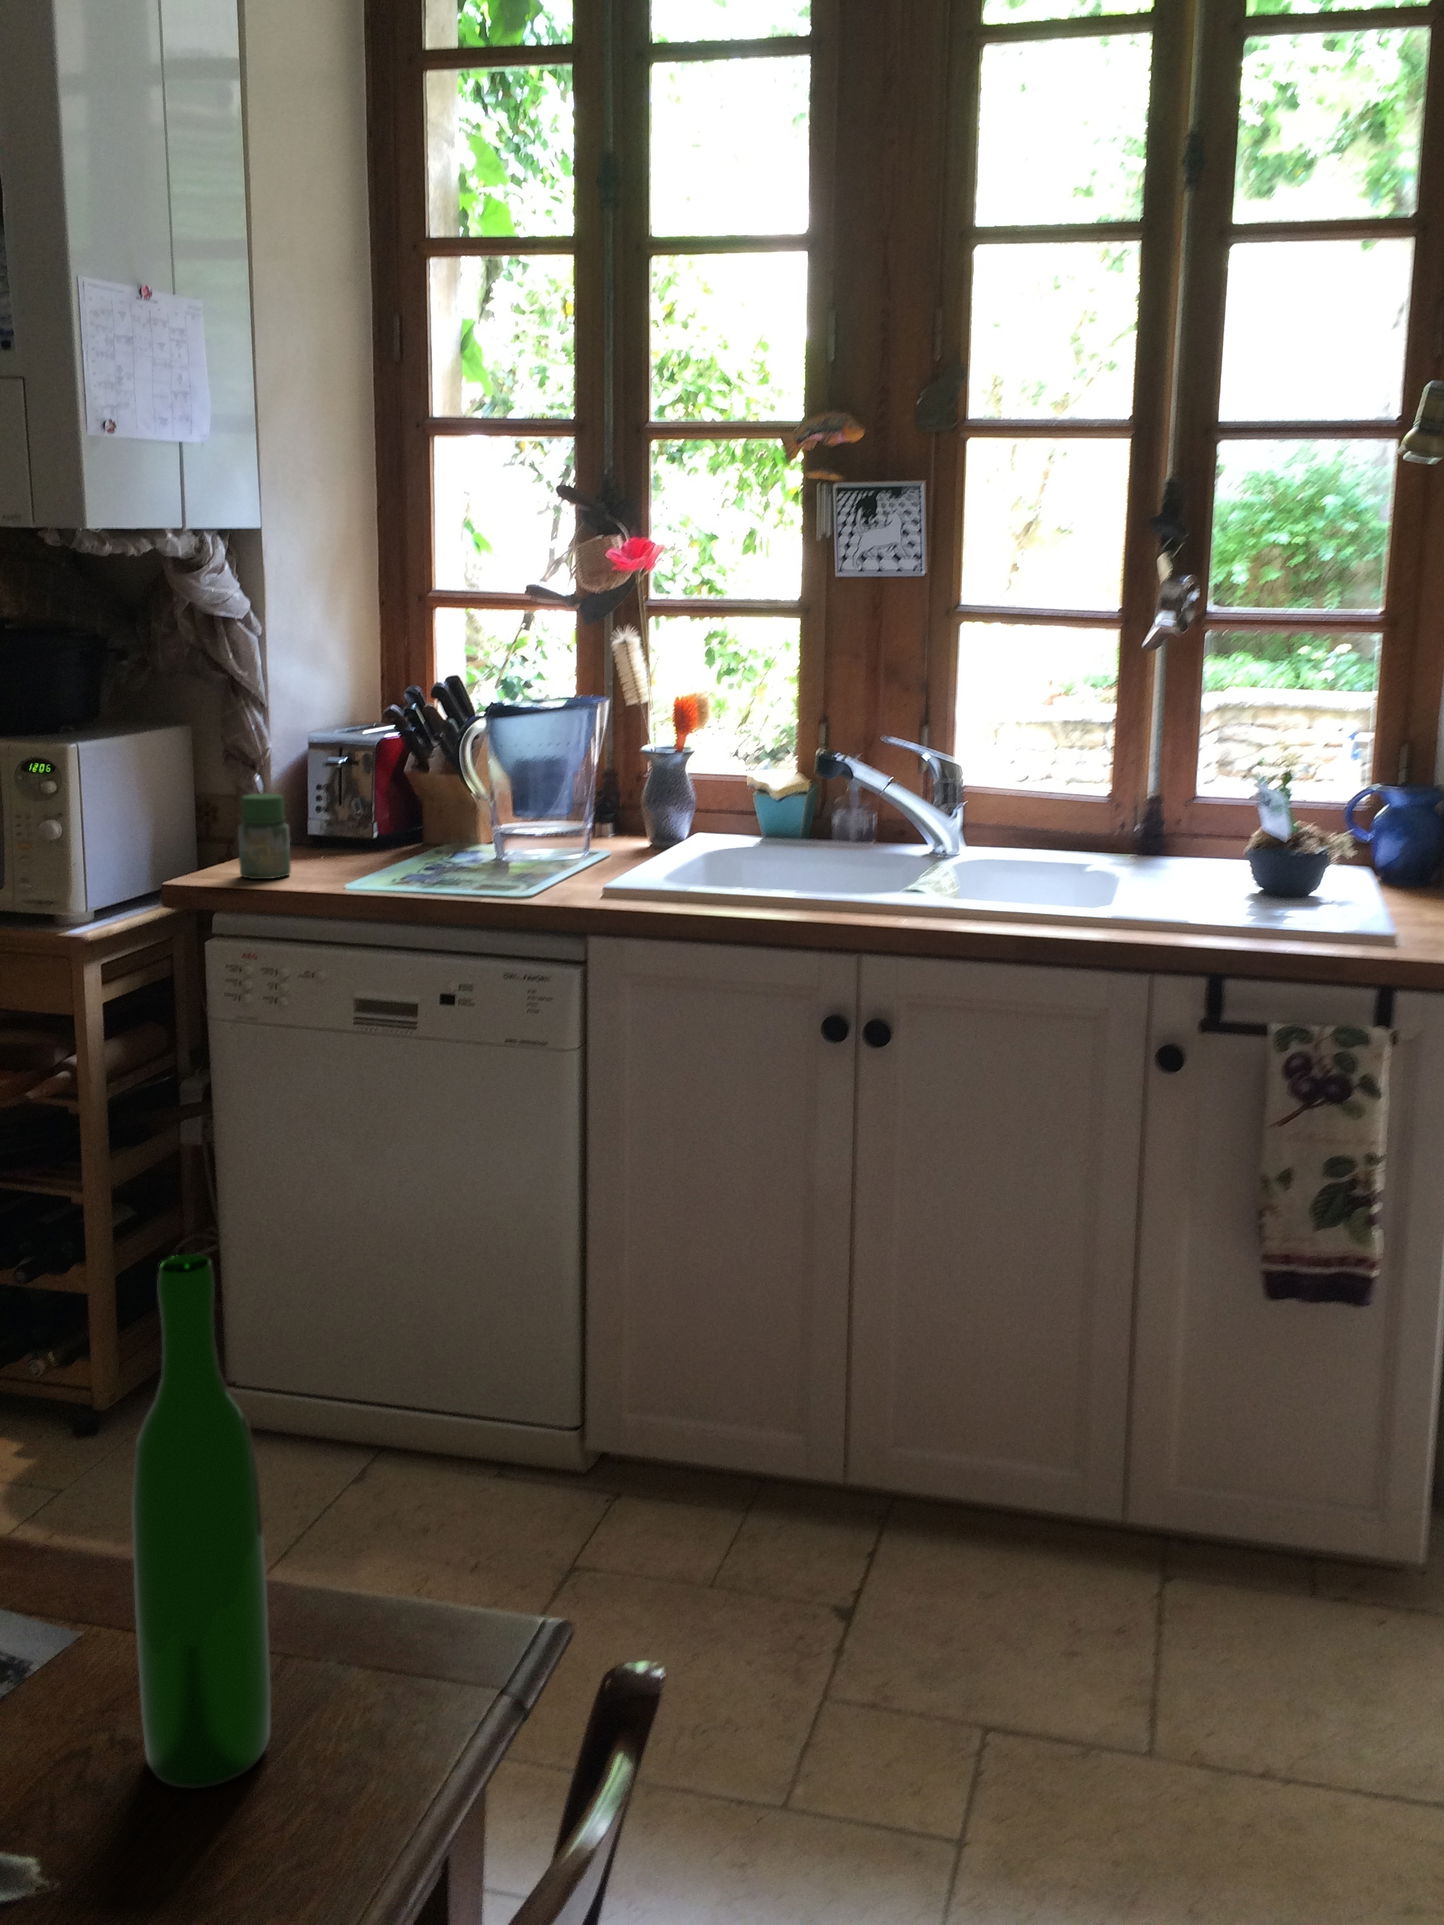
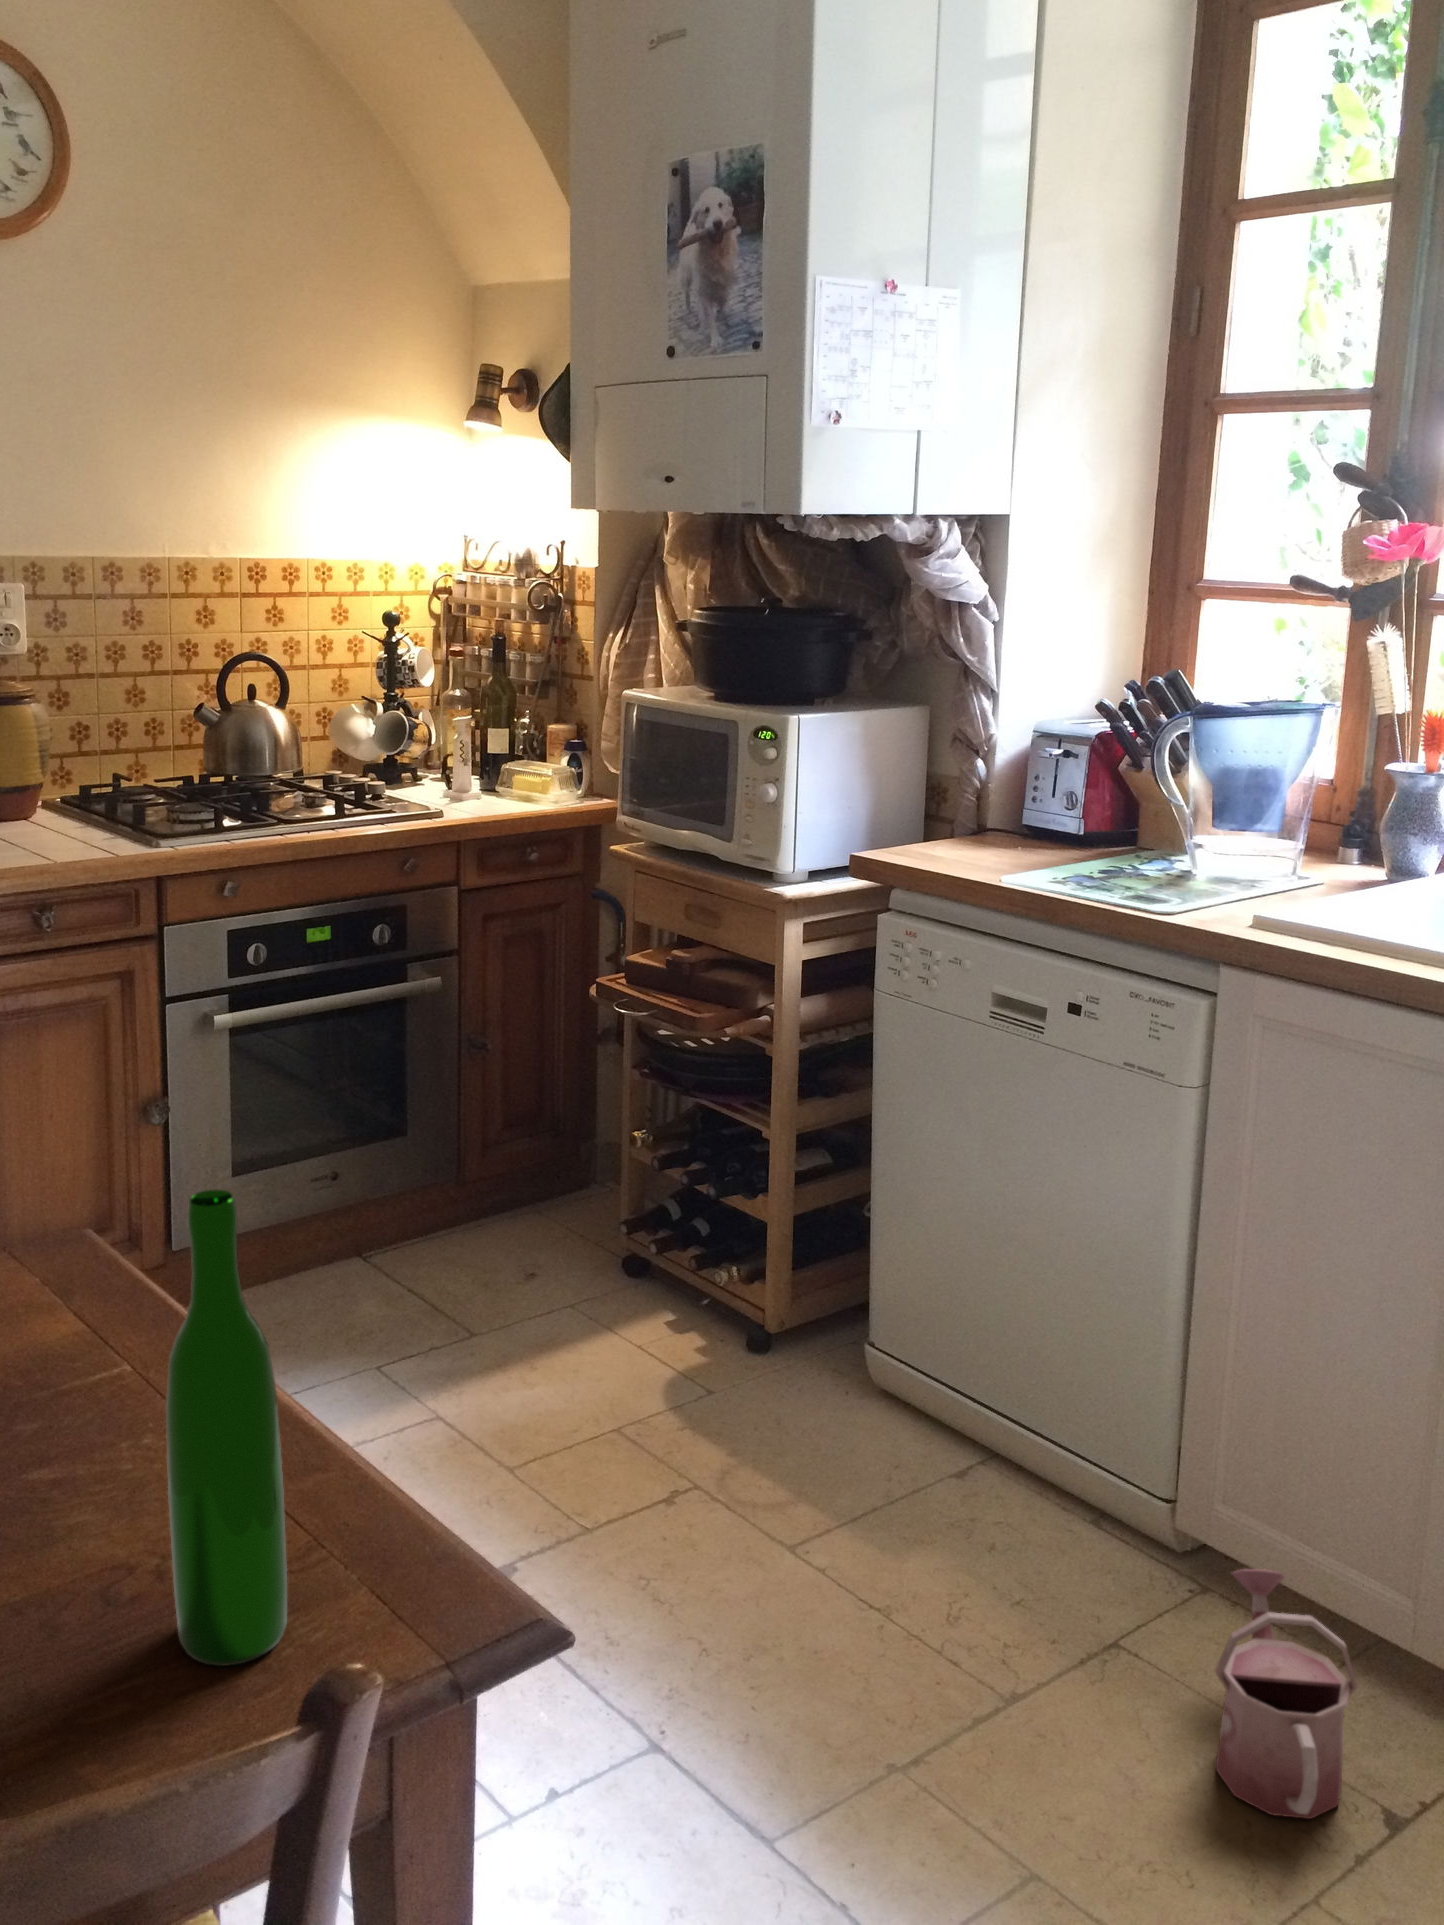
jar: present [238,793,291,879] -> none [921,777,972,862]
watering can: none [673,1453,811,1650] -> present [1215,1569,1357,1819]

